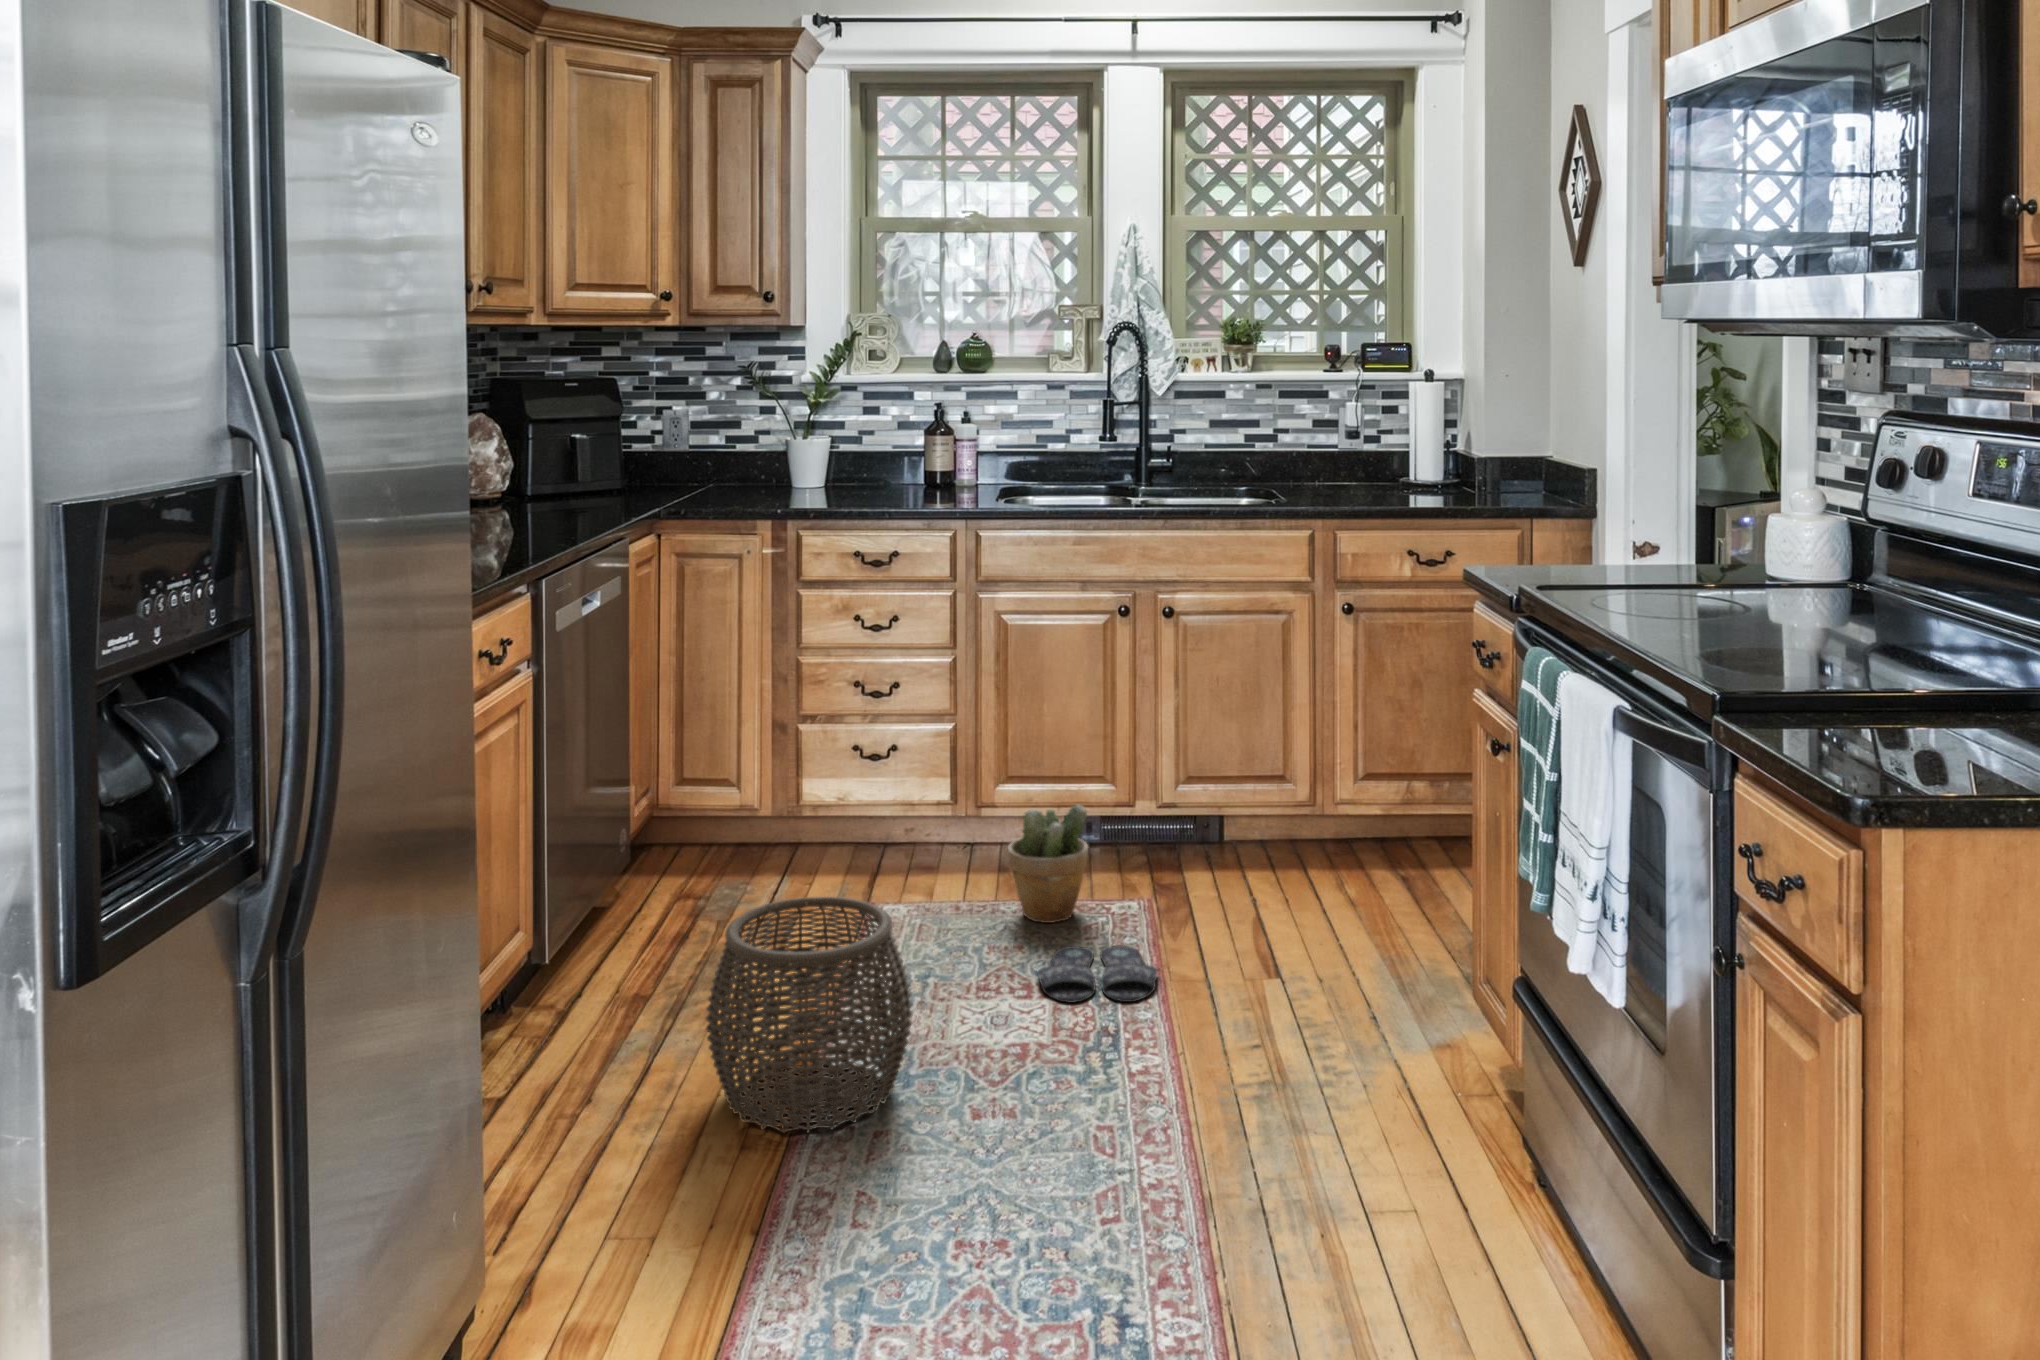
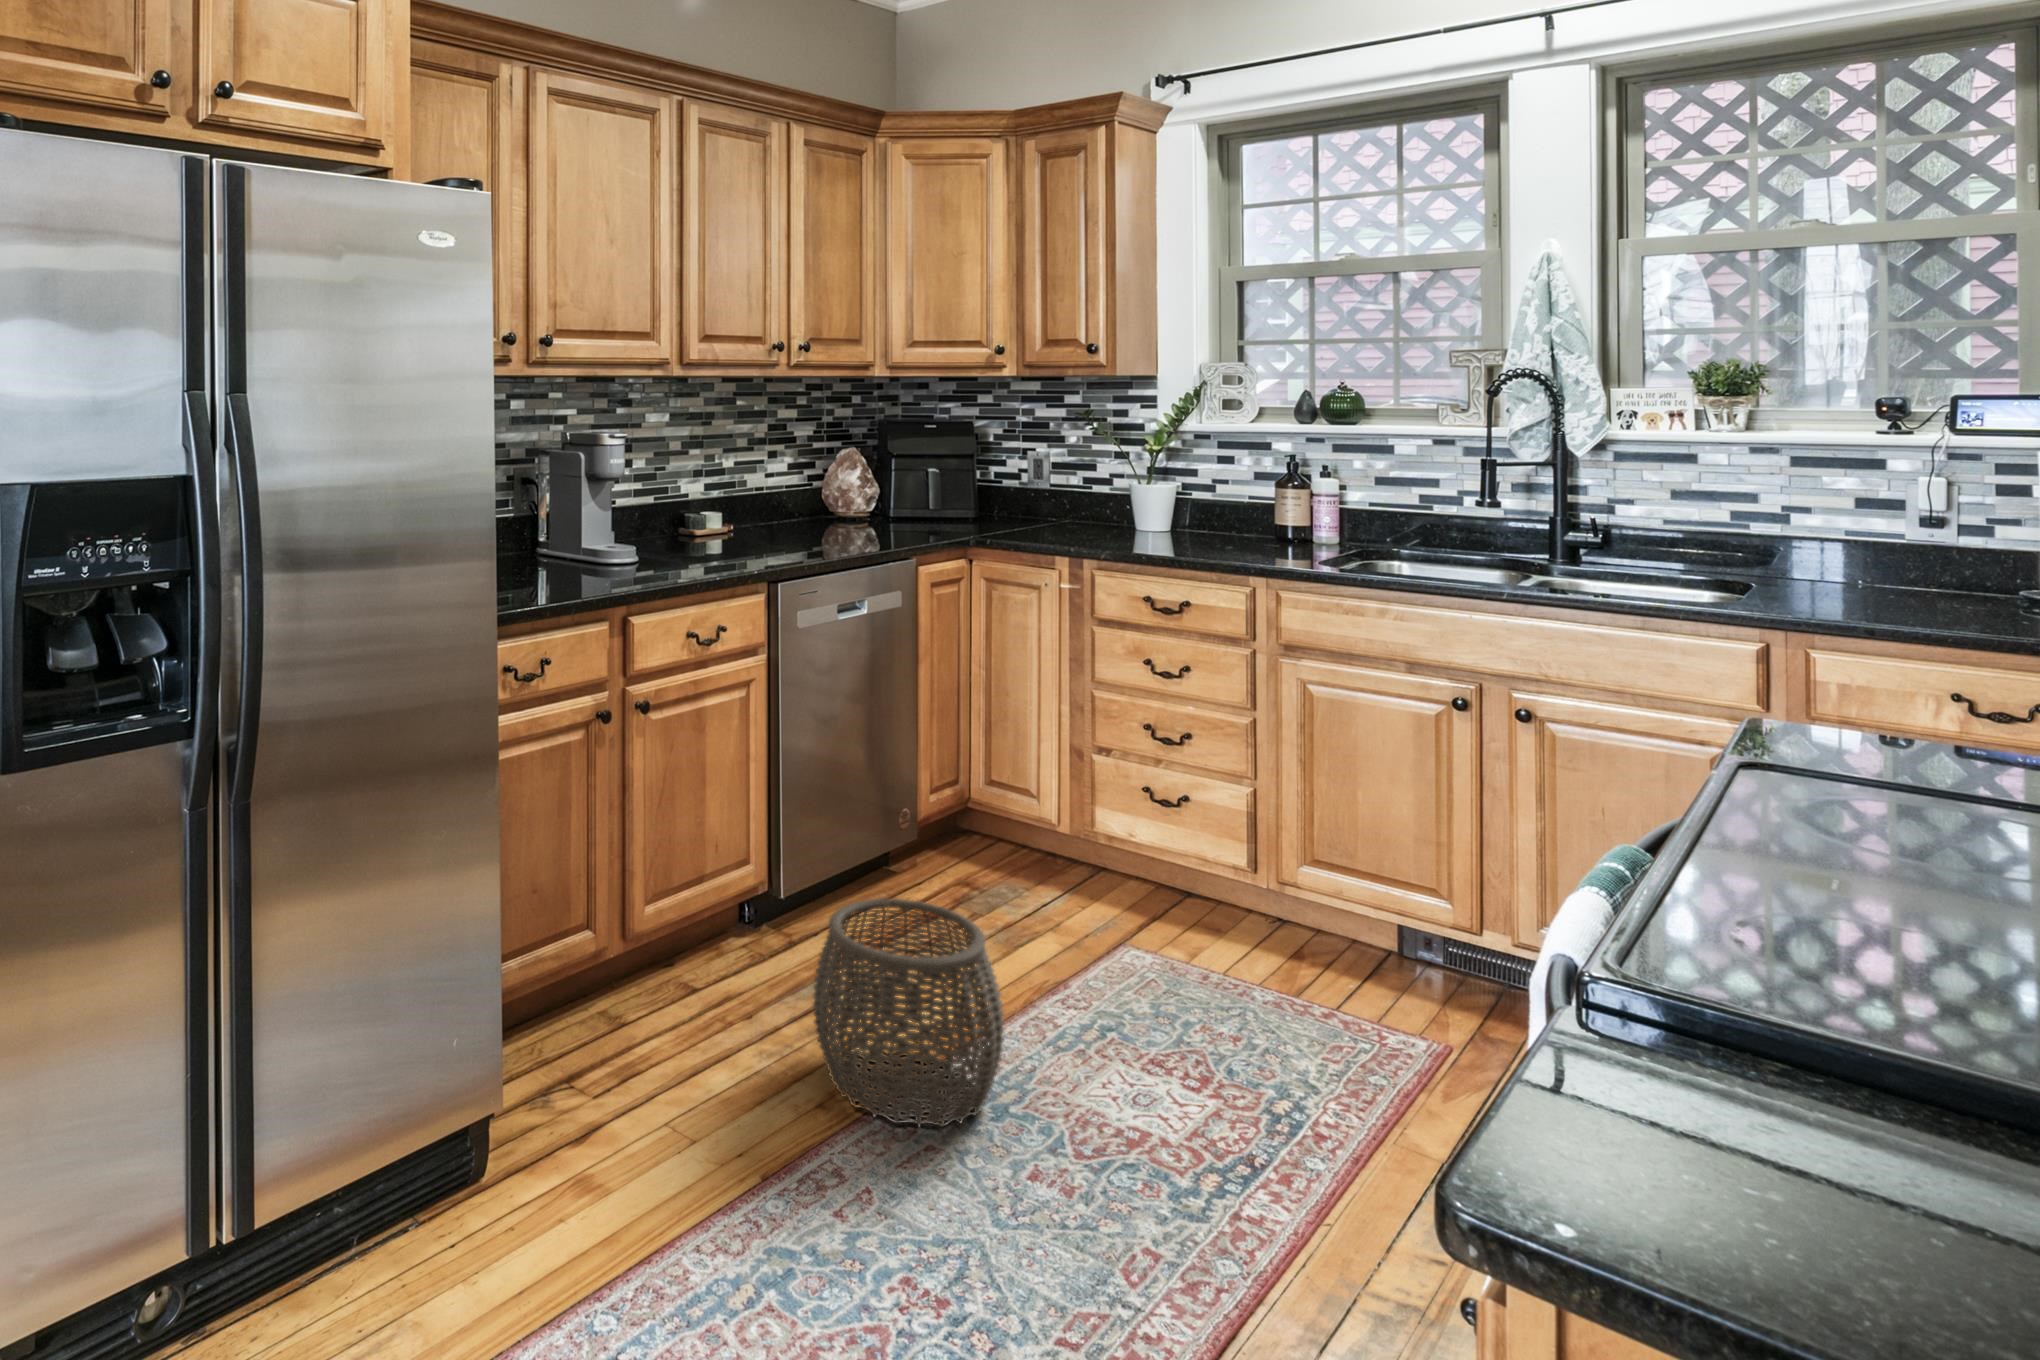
potted plant: present [1008,805,1088,923] -> none [1253,896,1356,1030]
slippers: present [1038,946,1158,1003] -> none [1220,1056,1381,1148]

